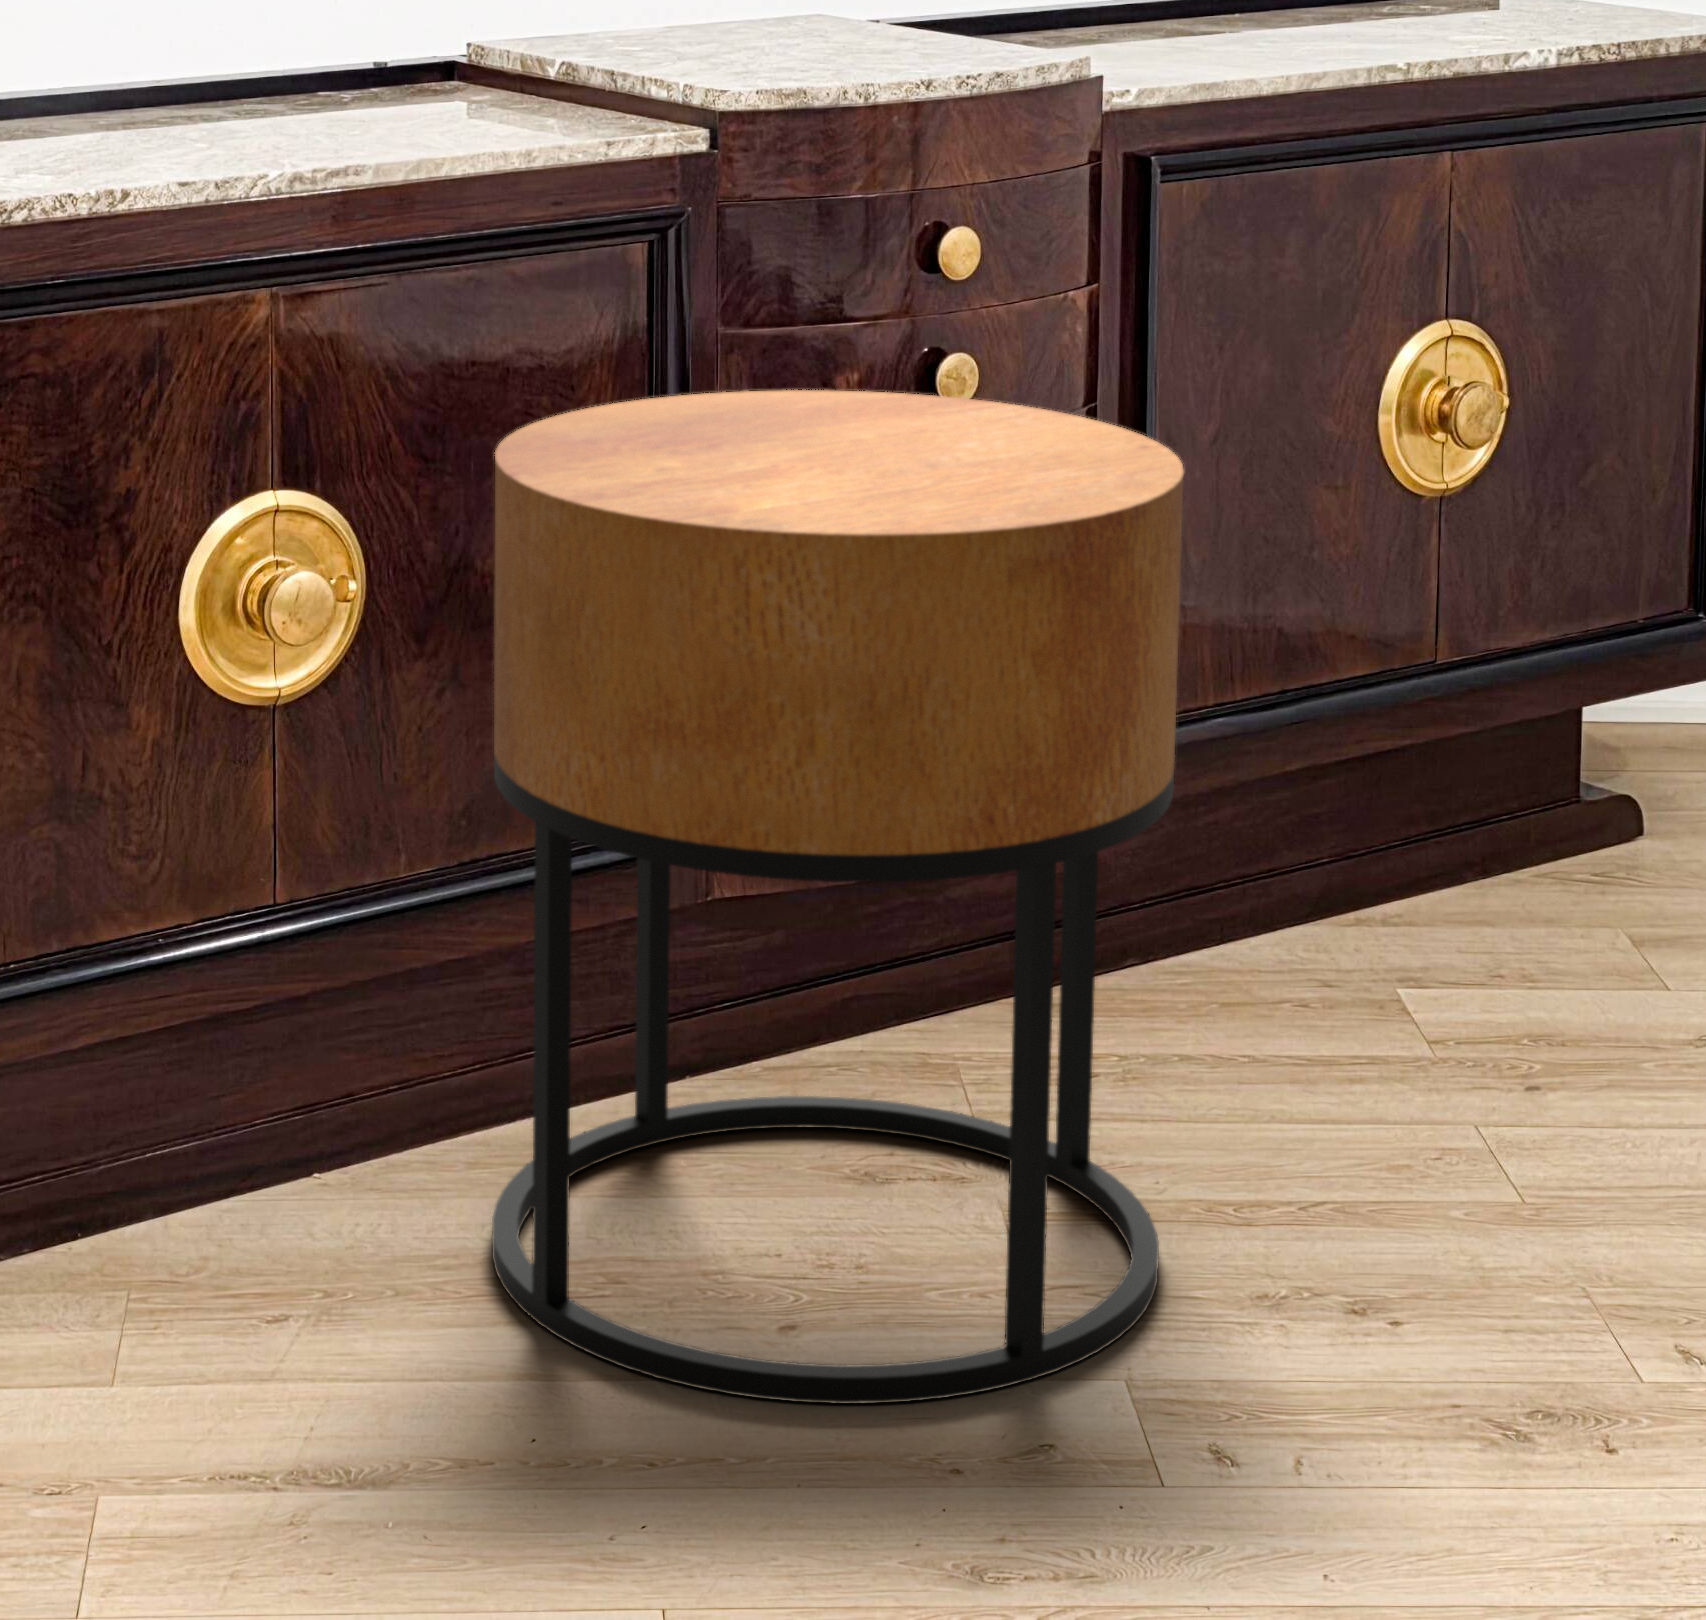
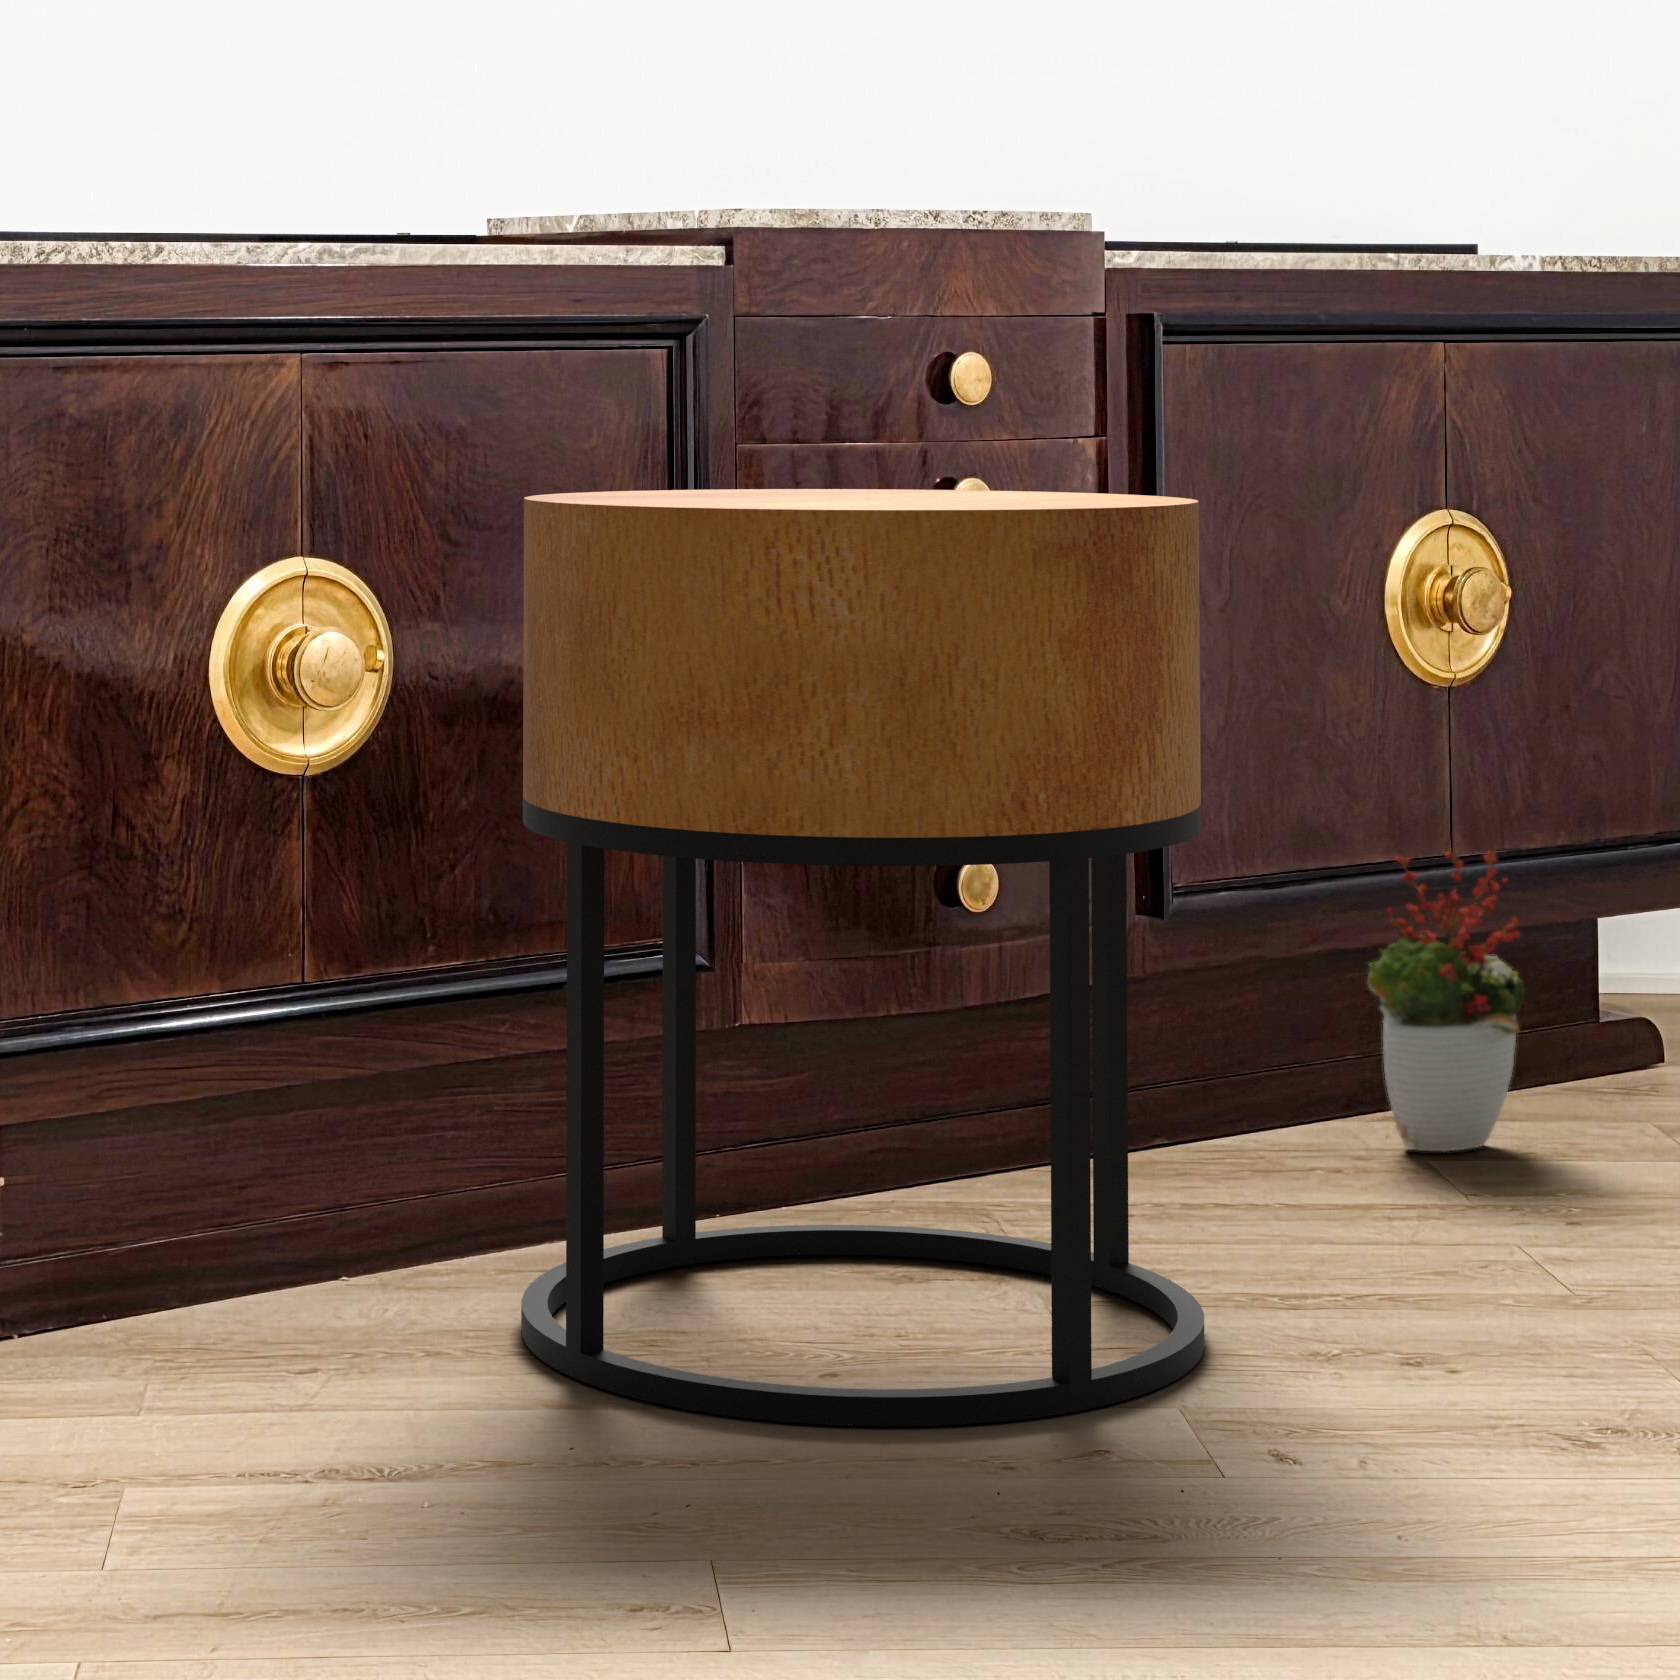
decorative plant: none [1343,673,1497,965] -> present [1367,850,1524,1151]

